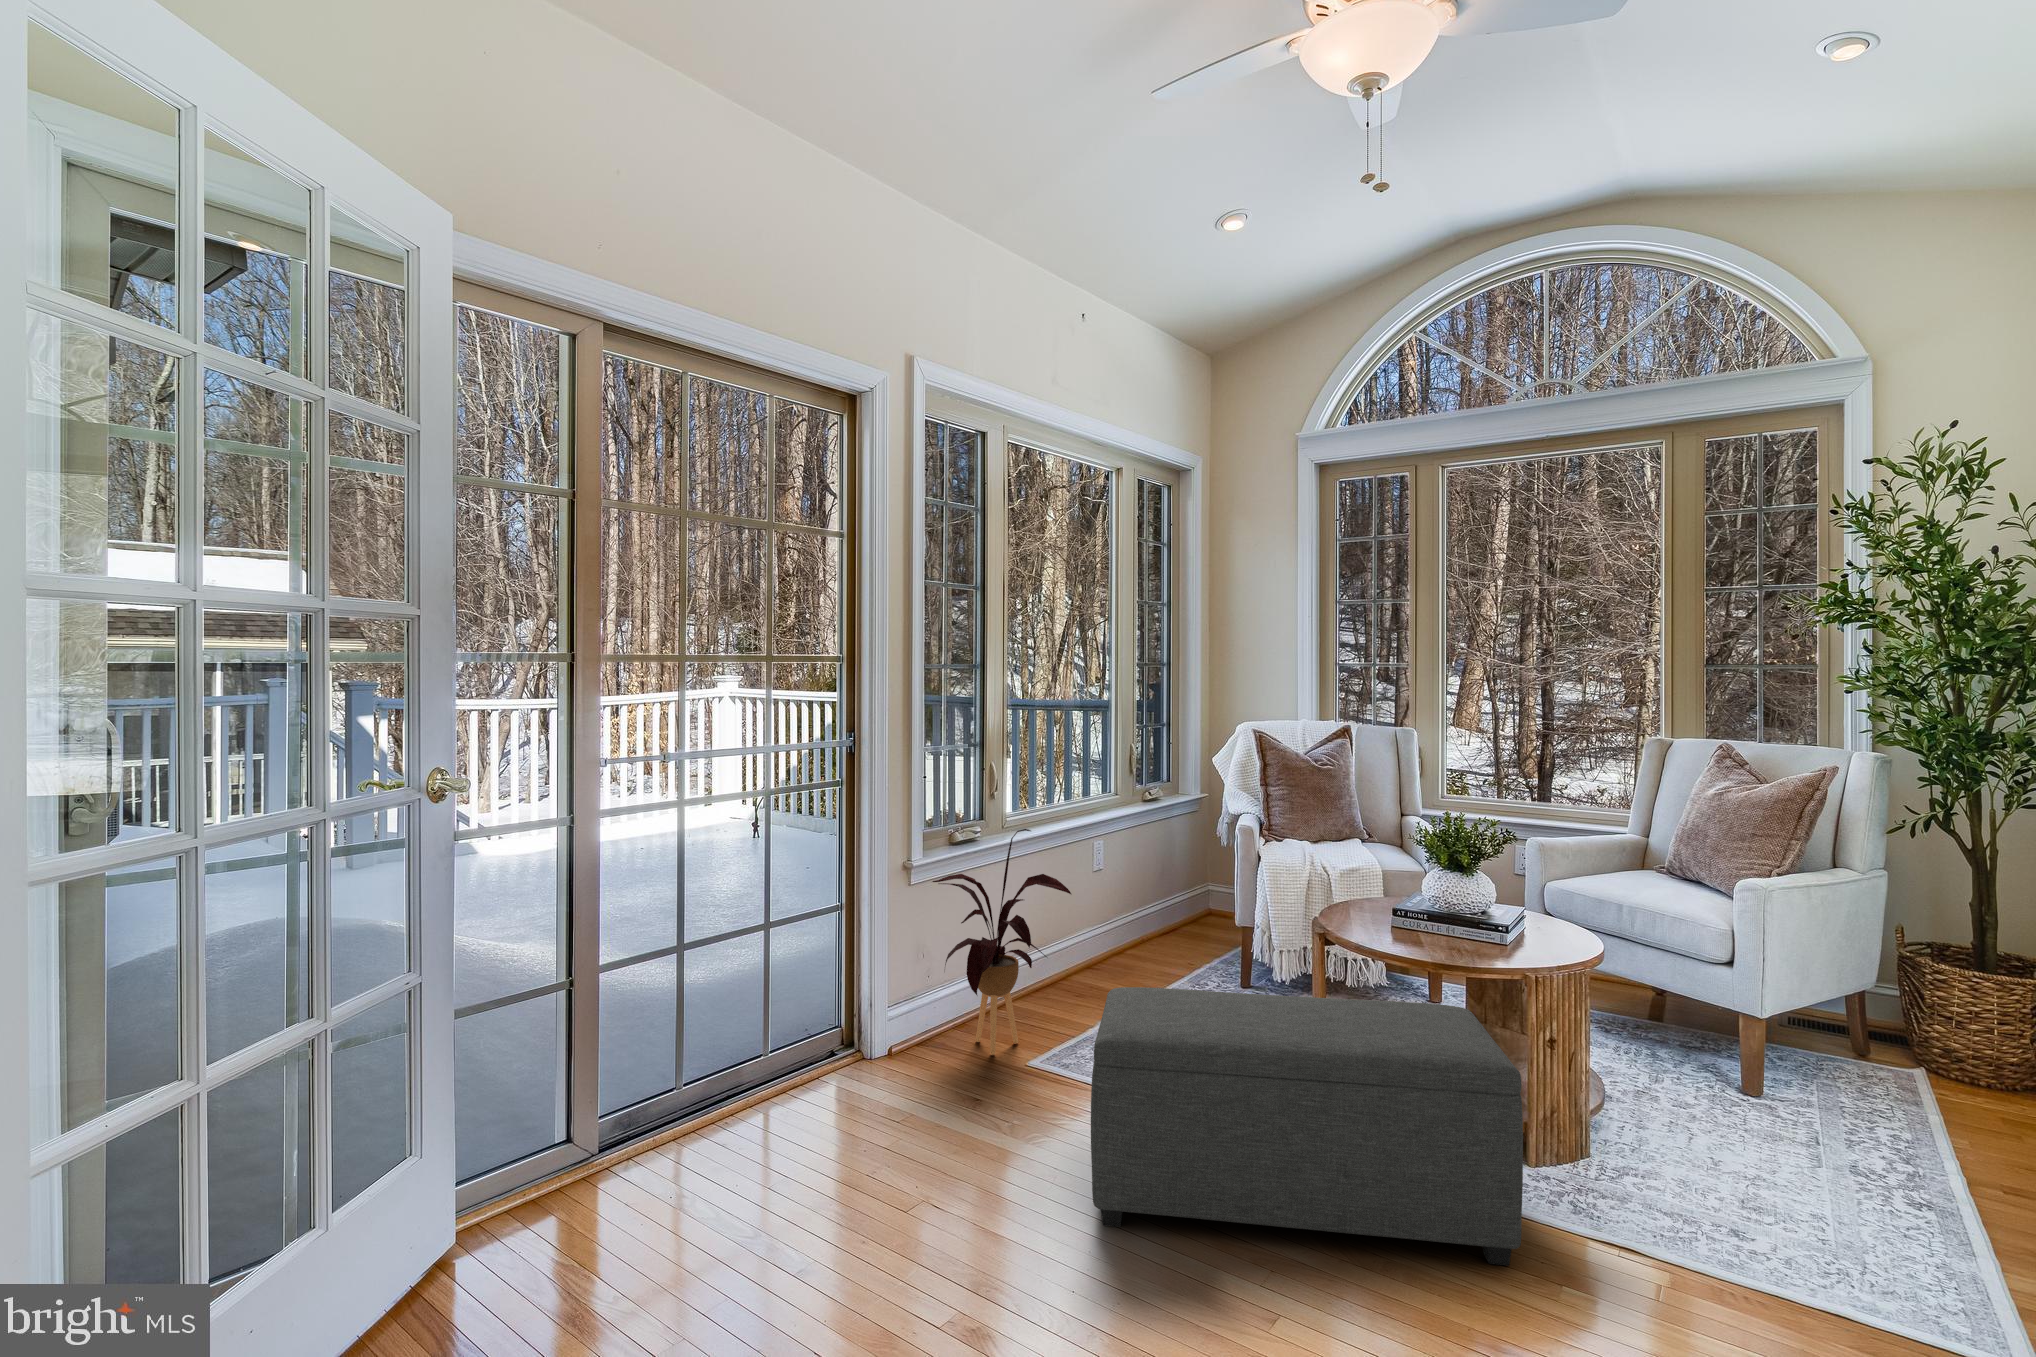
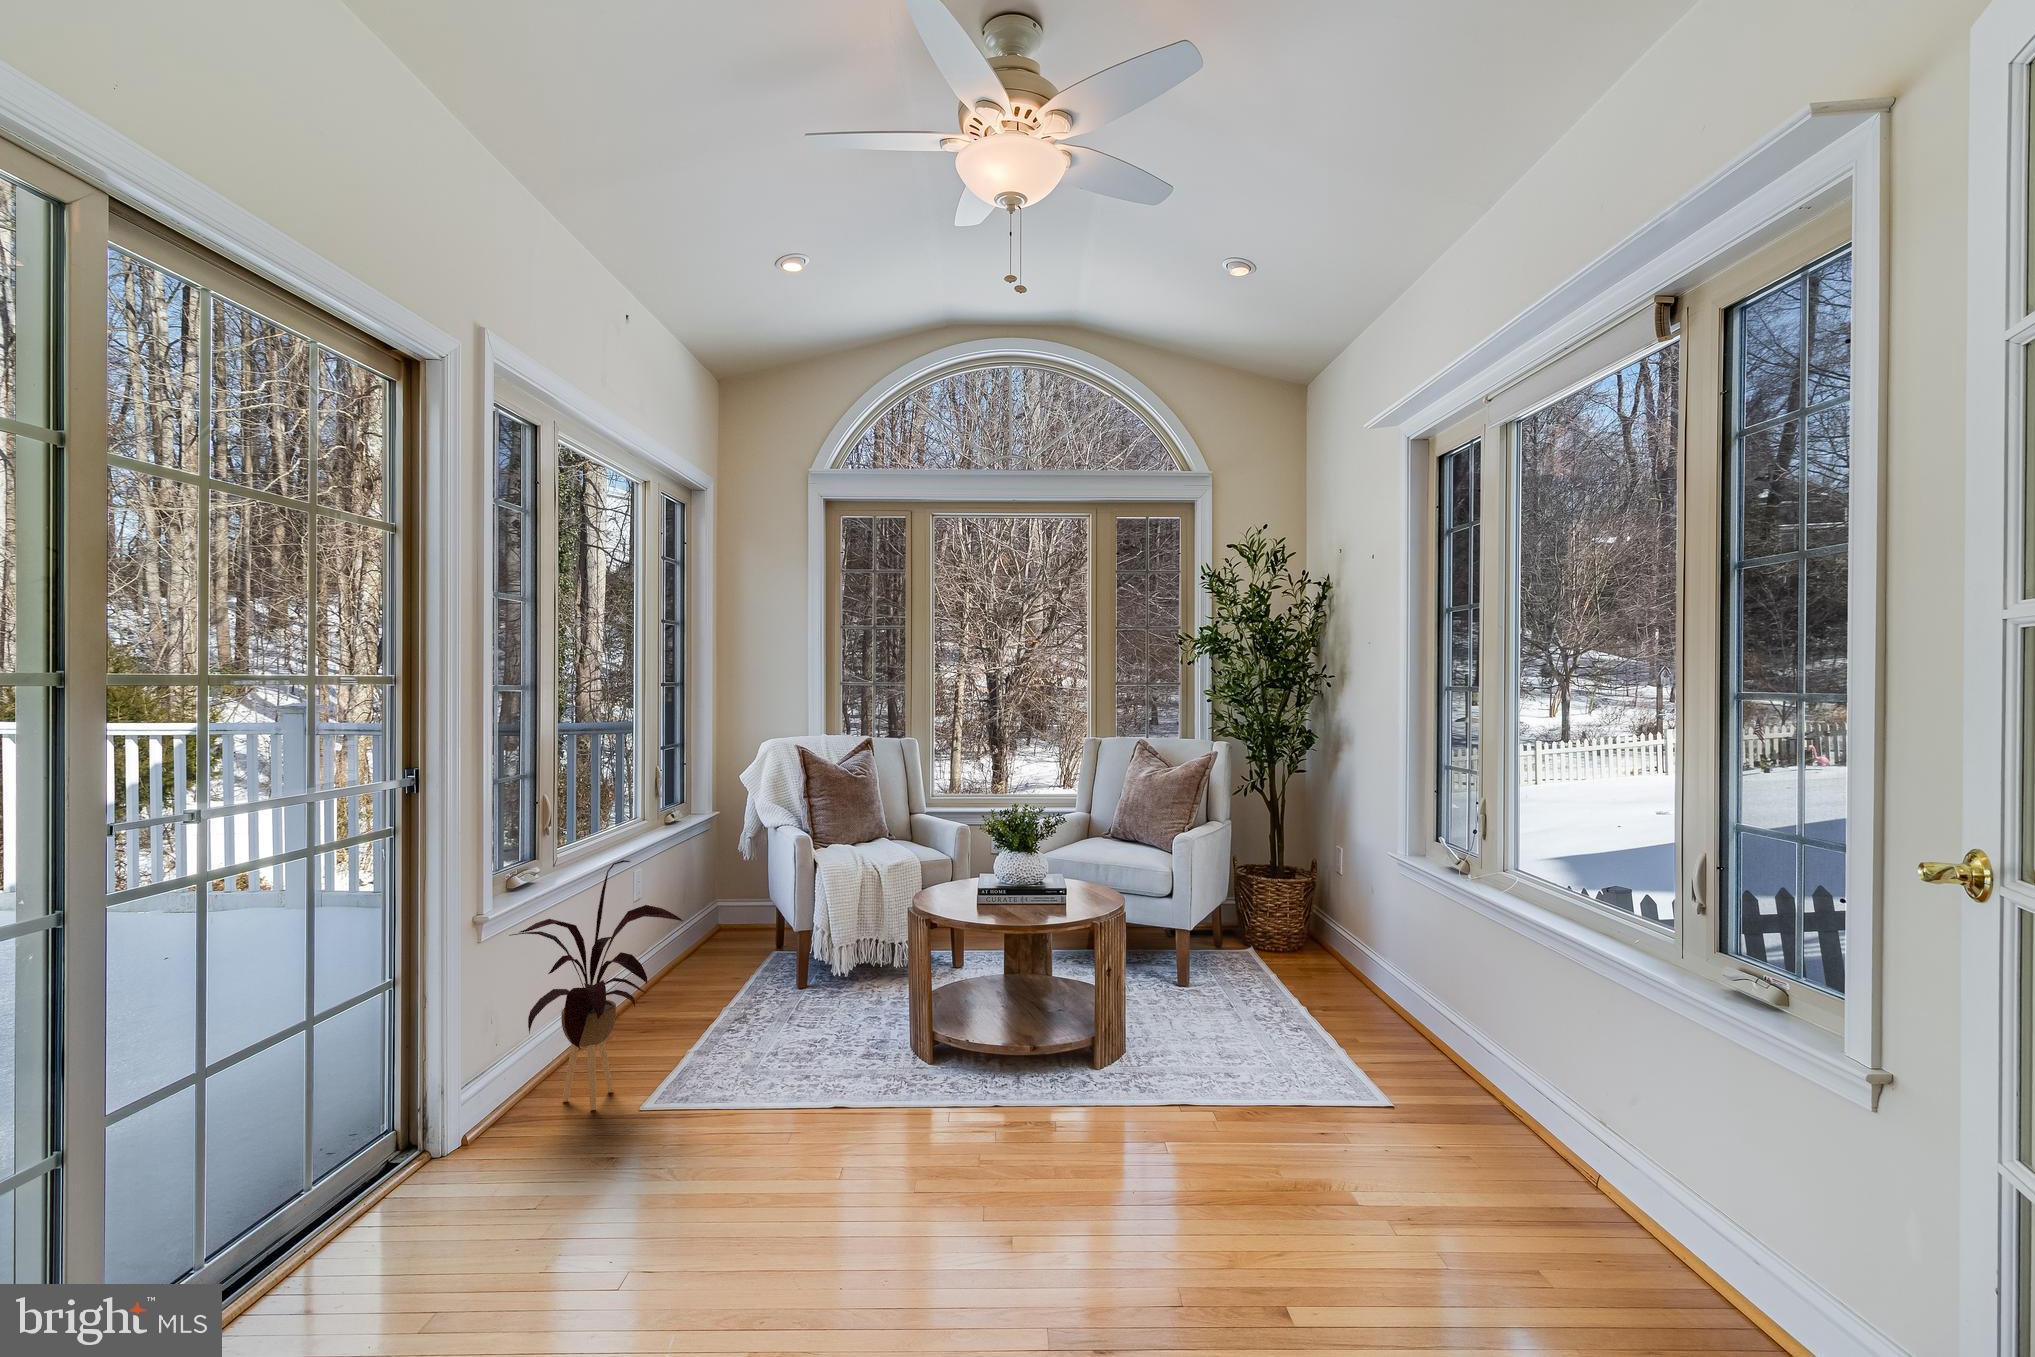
ottoman: present [1091,987,1523,1266] -> none [776,956,1138,1225]

